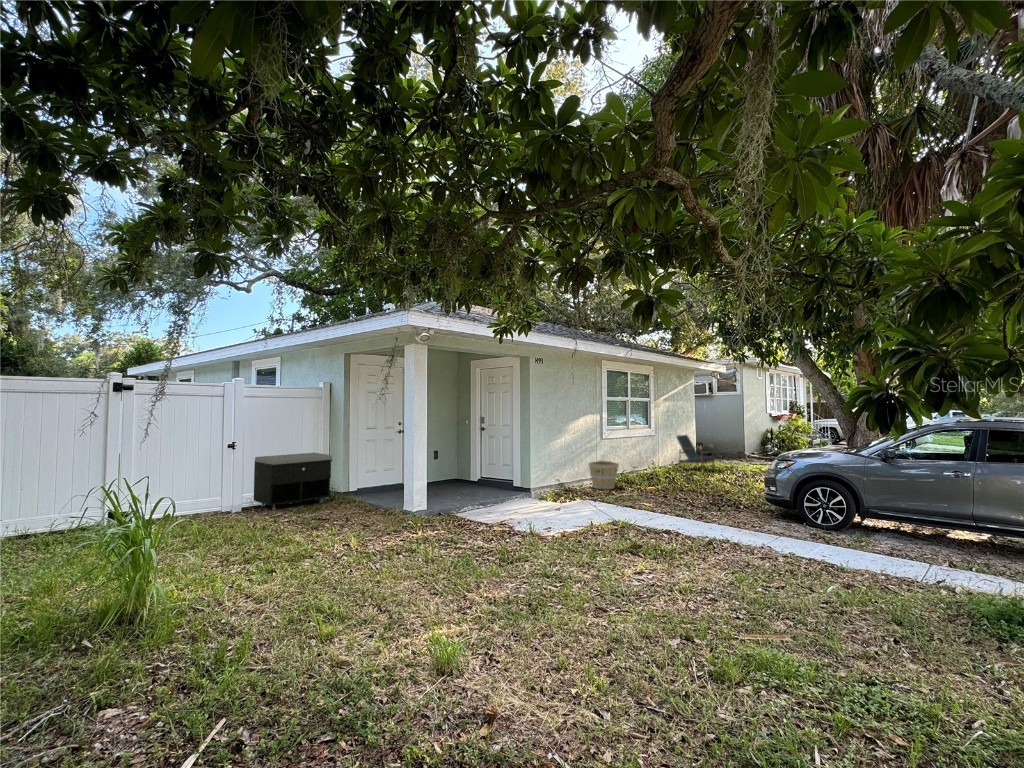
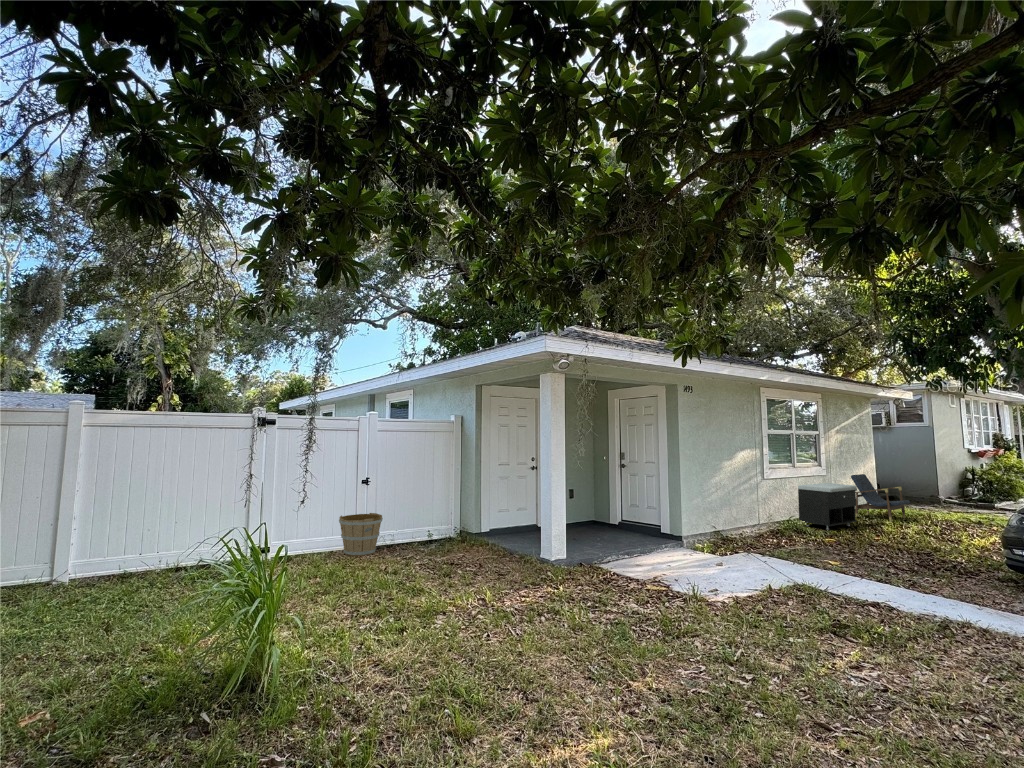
storage bench: present [254,453,332,510] -> present [798,483,857,530]
wooden bucket: present [589,461,619,489] -> present [339,513,383,556]

